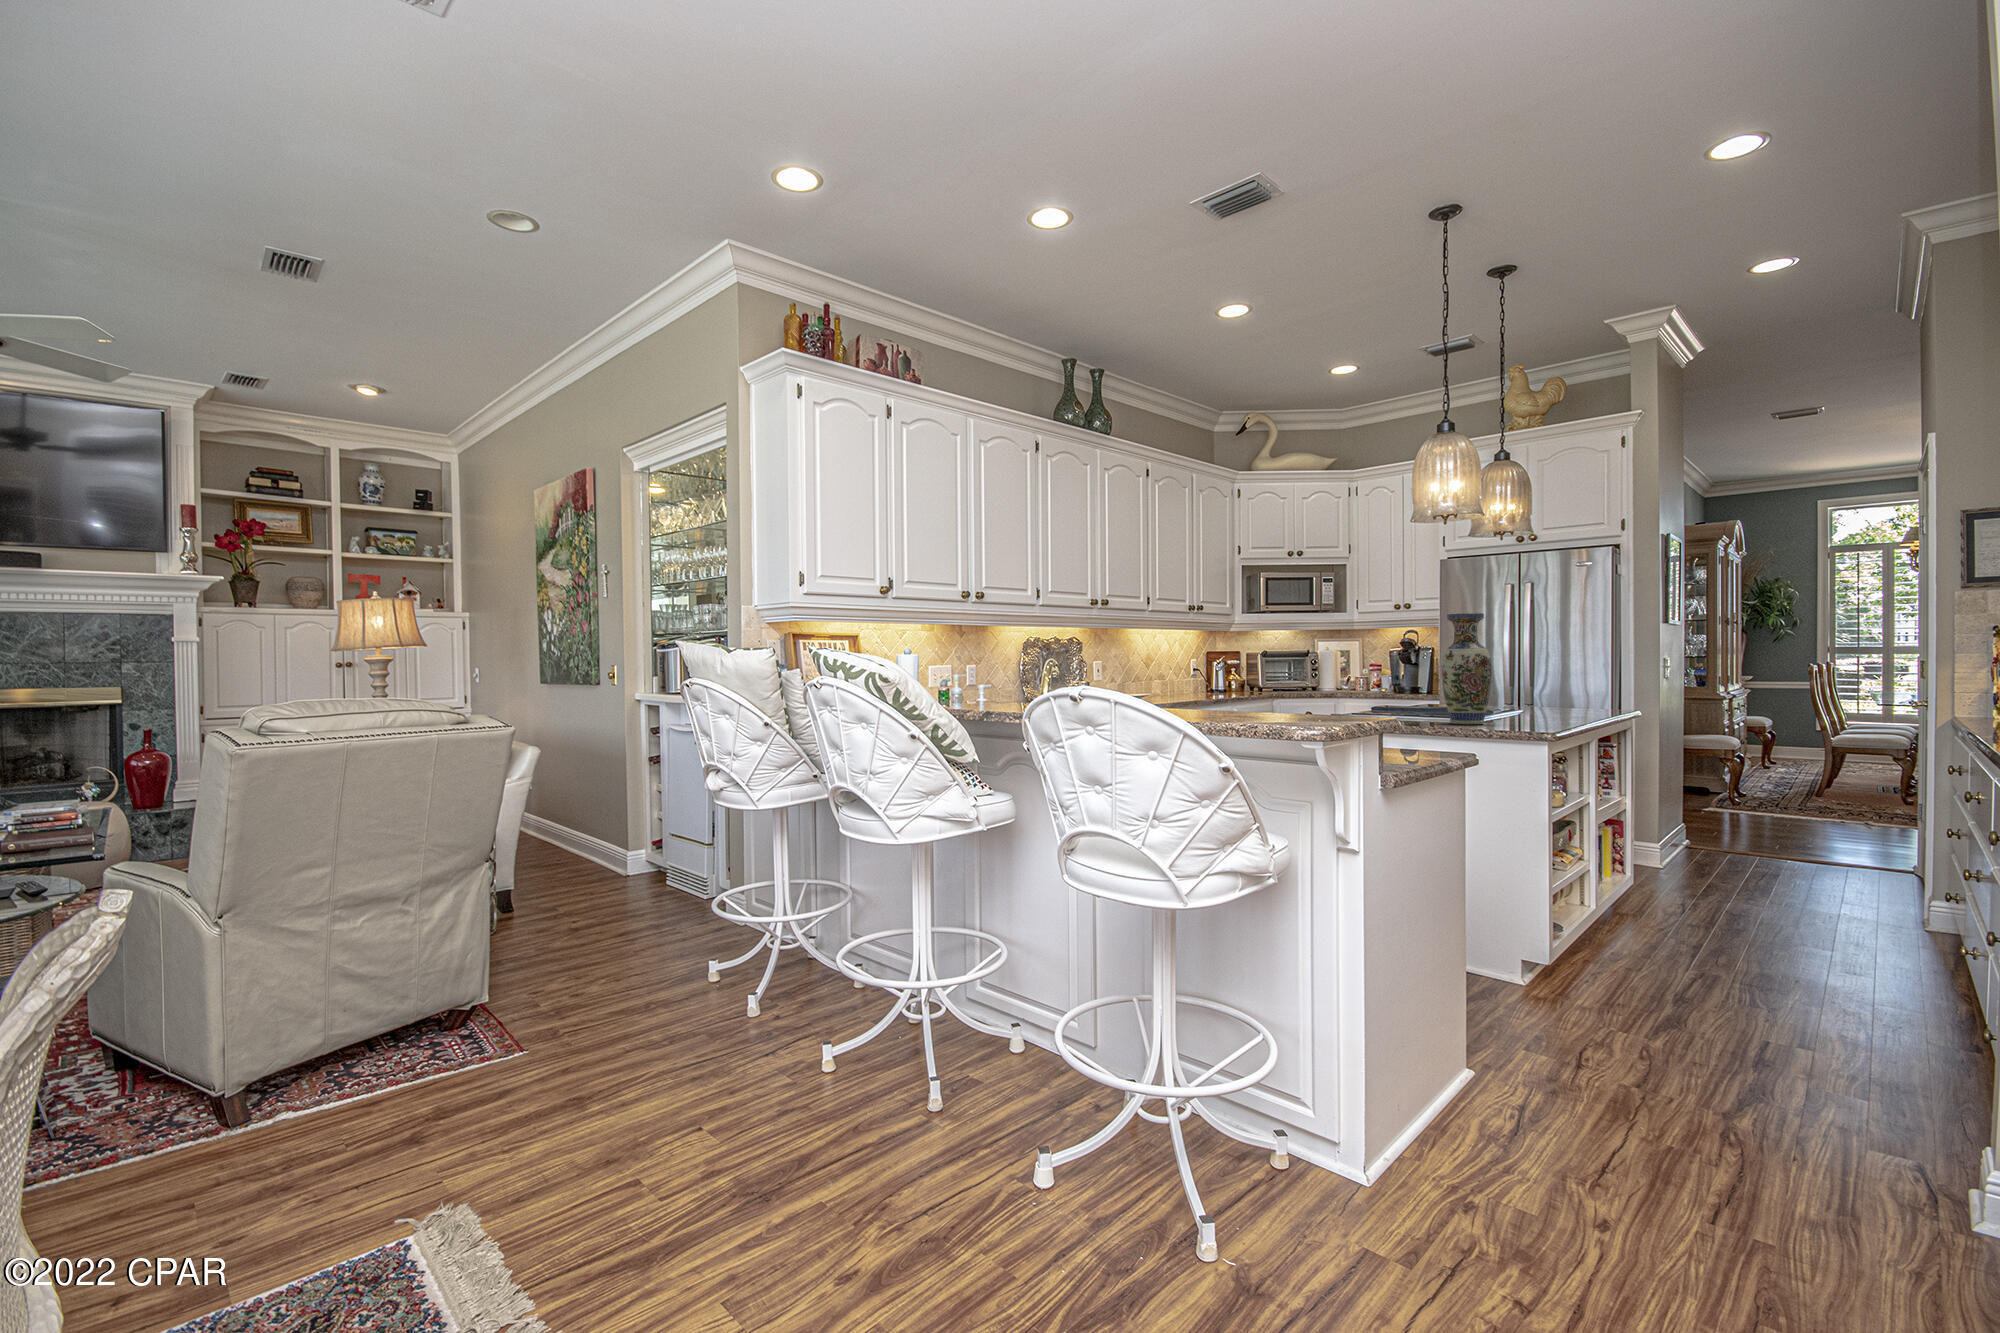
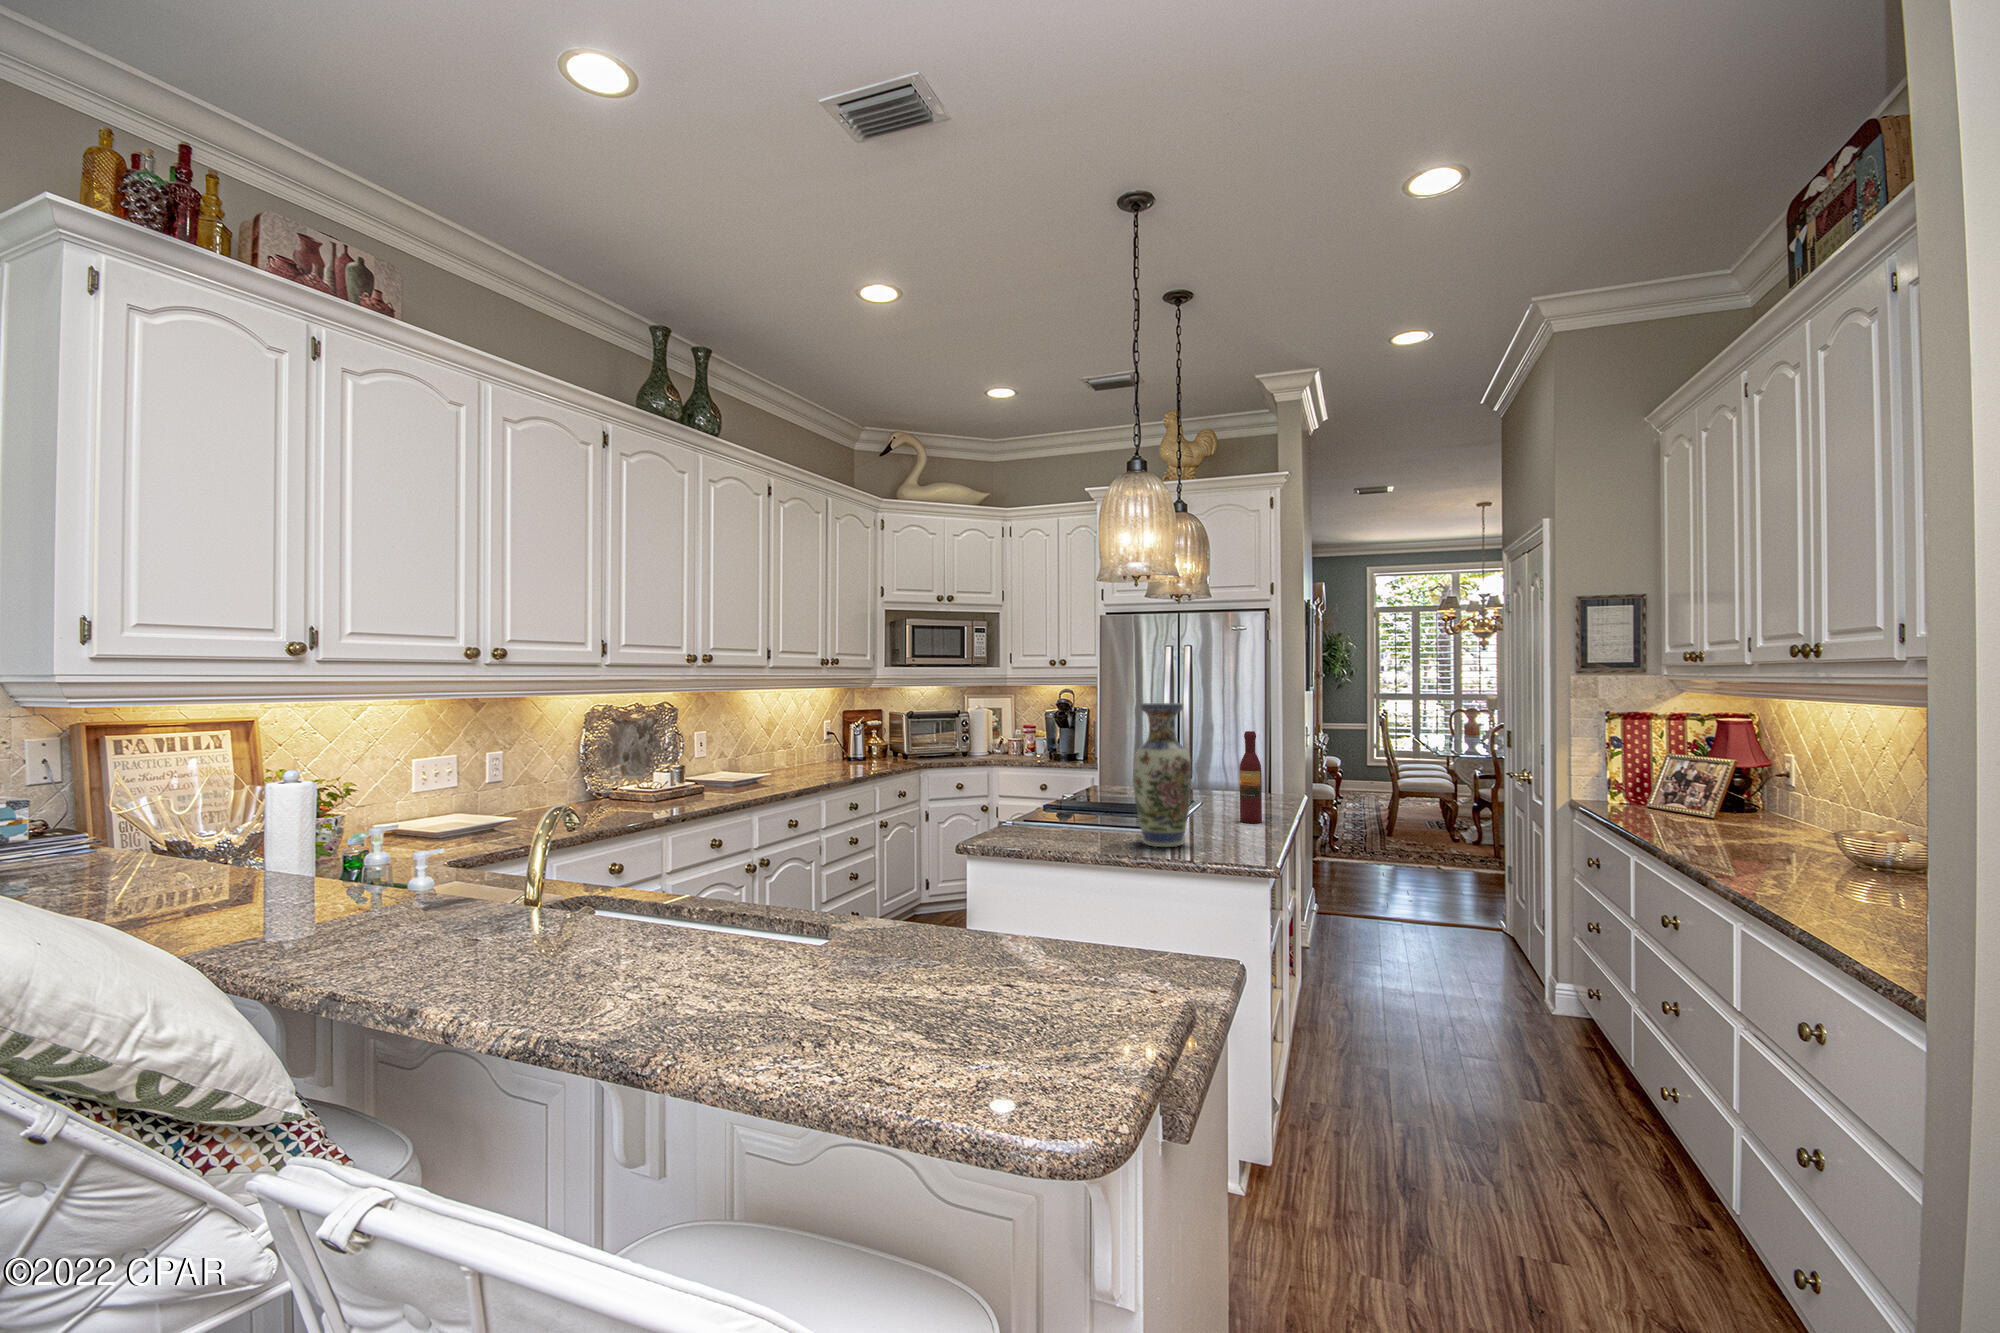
wine bottle: none [1551,643,1572,719] -> present [1240,731,1262,823]

